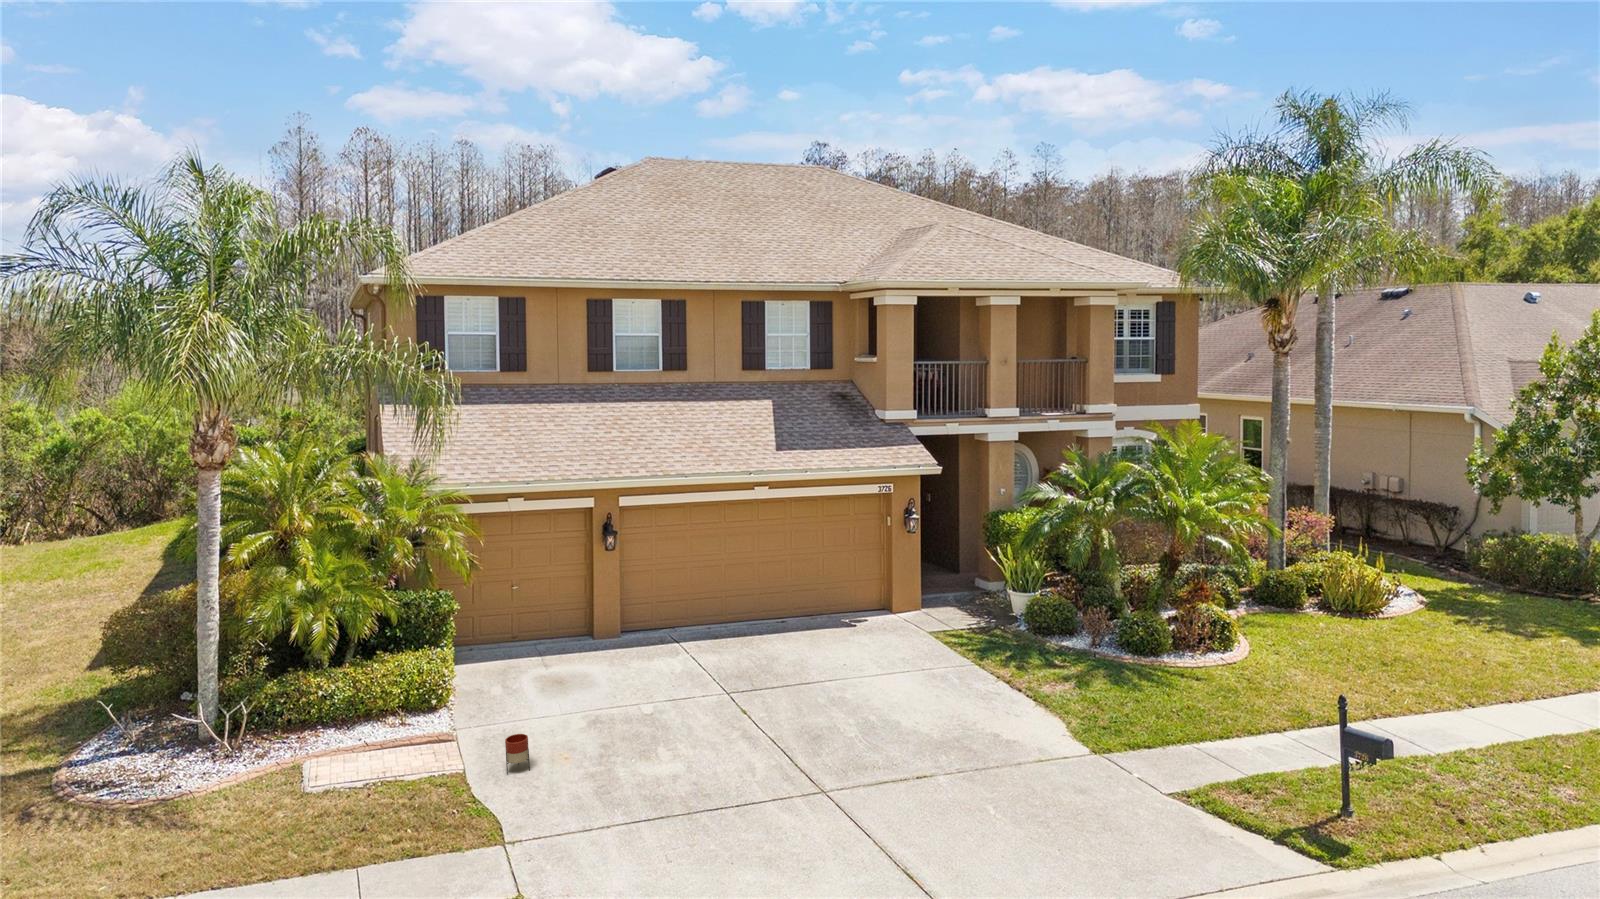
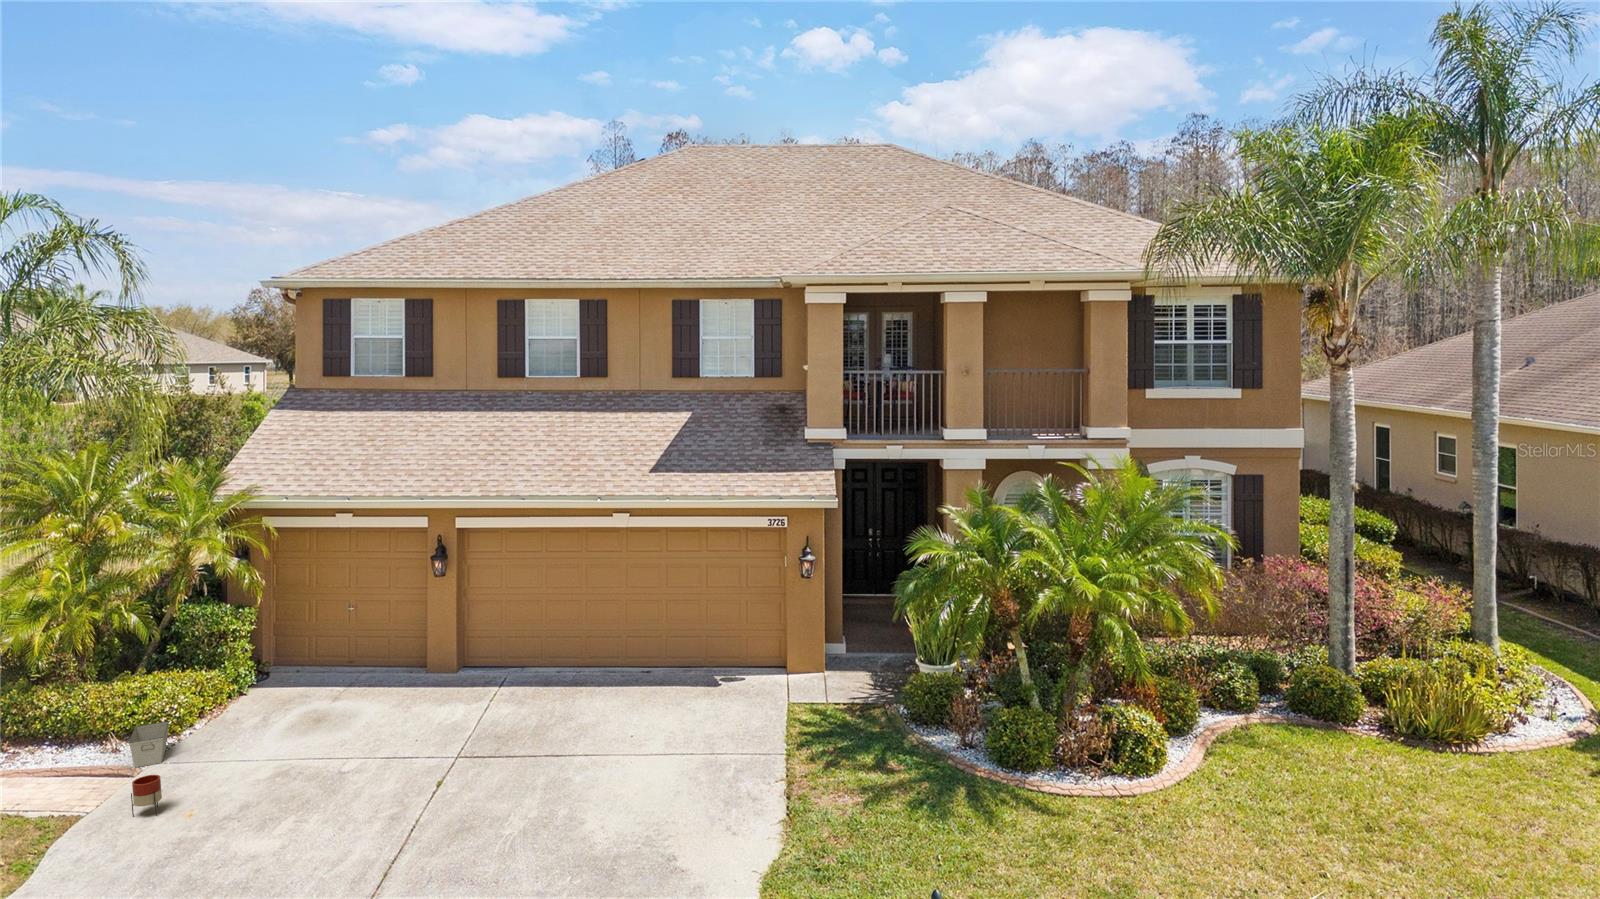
storage bin: none [415,697,461,741] -> present [129,721,169,767]

